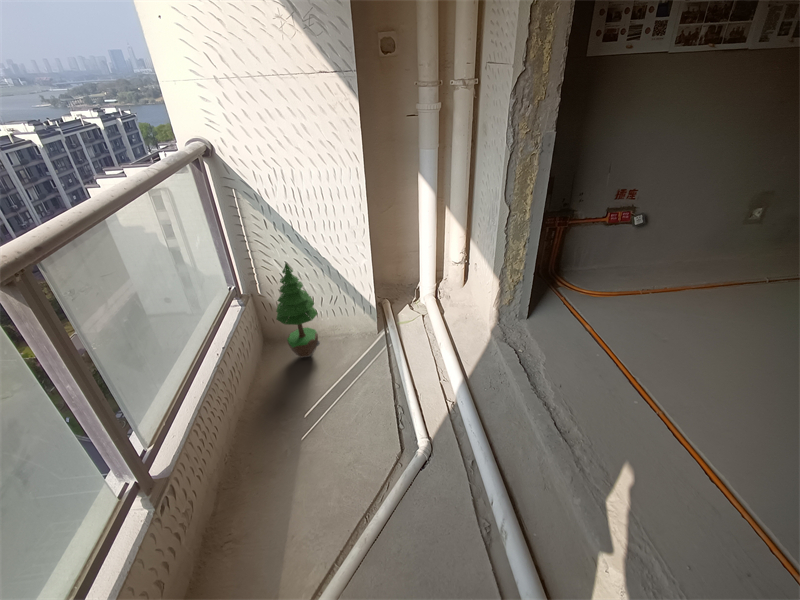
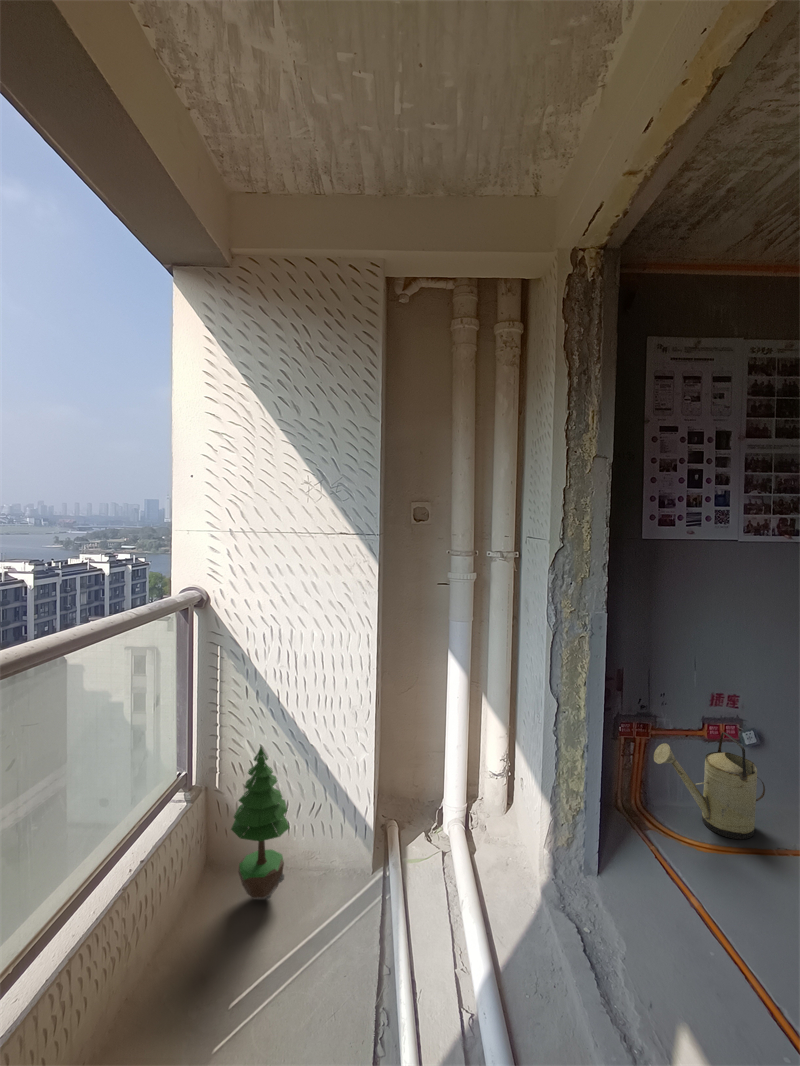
watering can: none [571,219,643,287] -> present [654,732,765,839]

